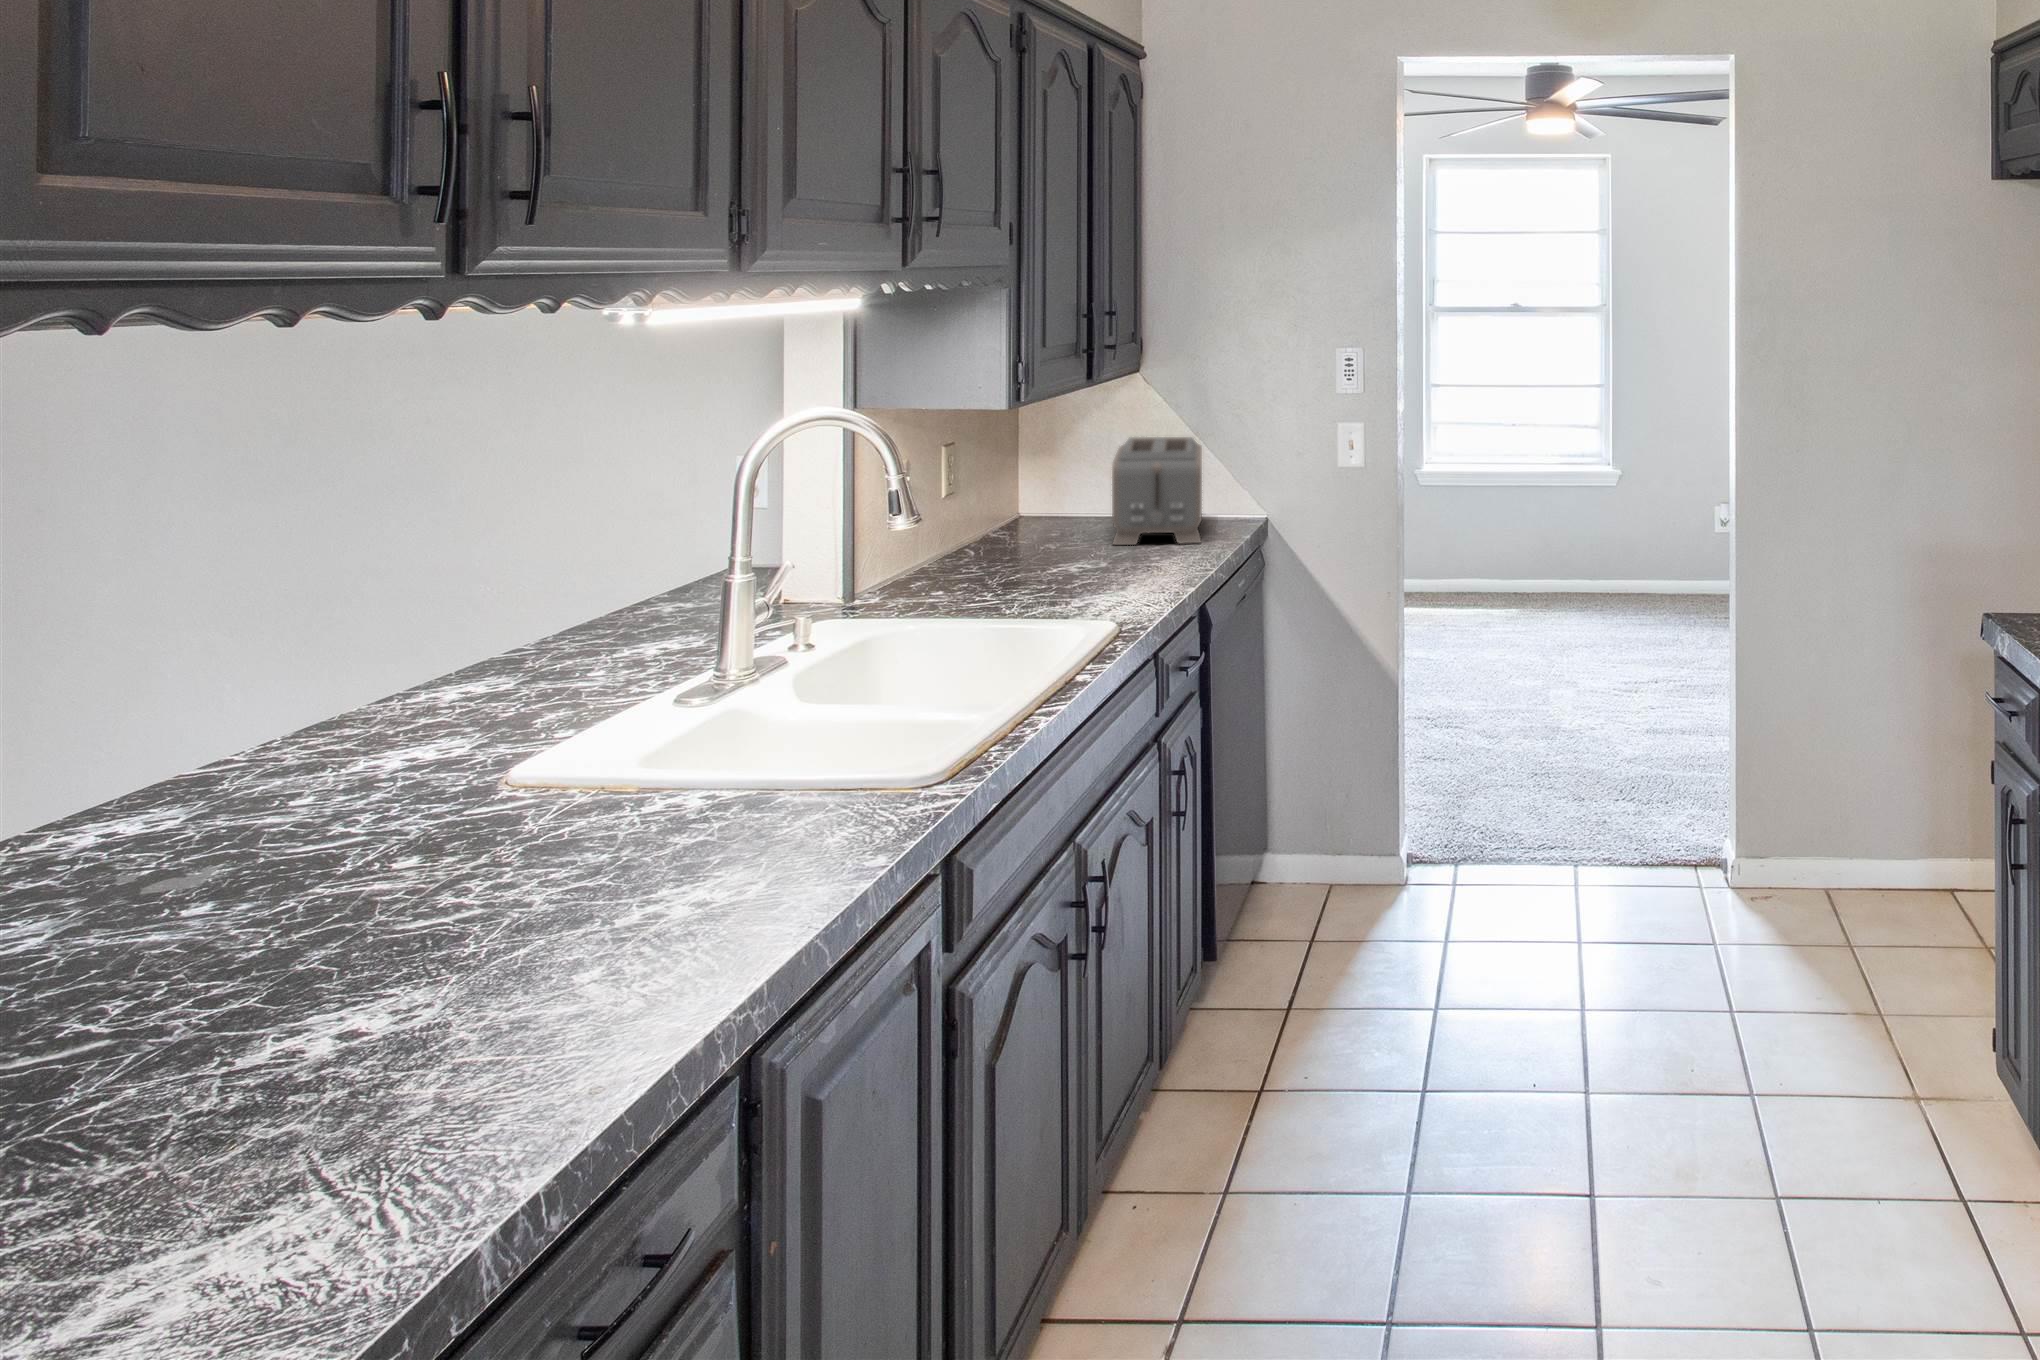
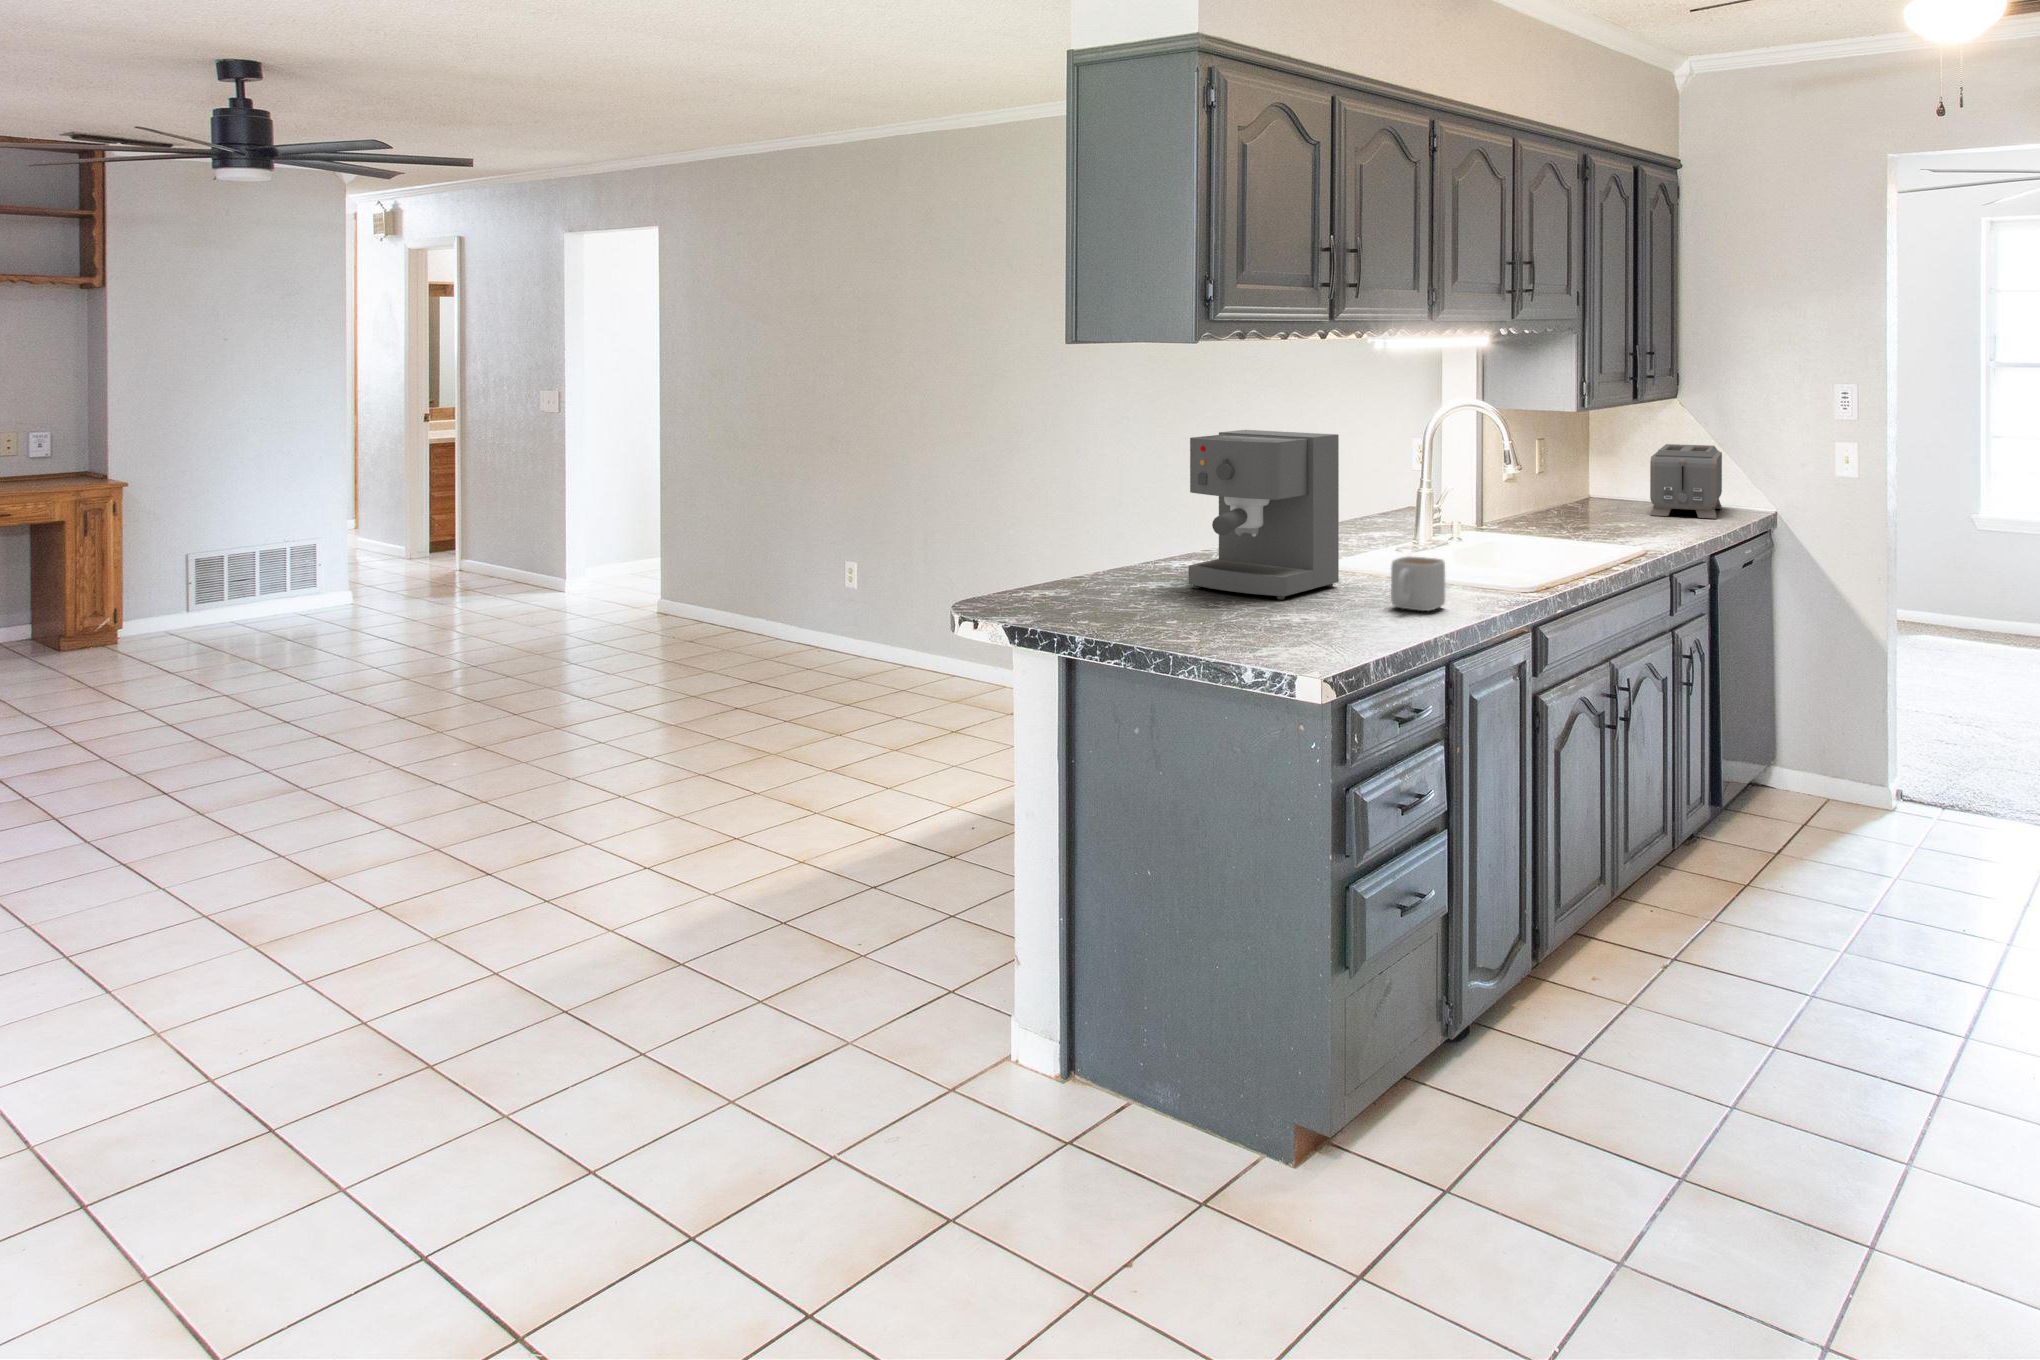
coffee maker: none [18,531,503,973] -> present [1189,430,1339,599]
mug: none [614,806,751,944] -> present [1391,556,1445,611]

